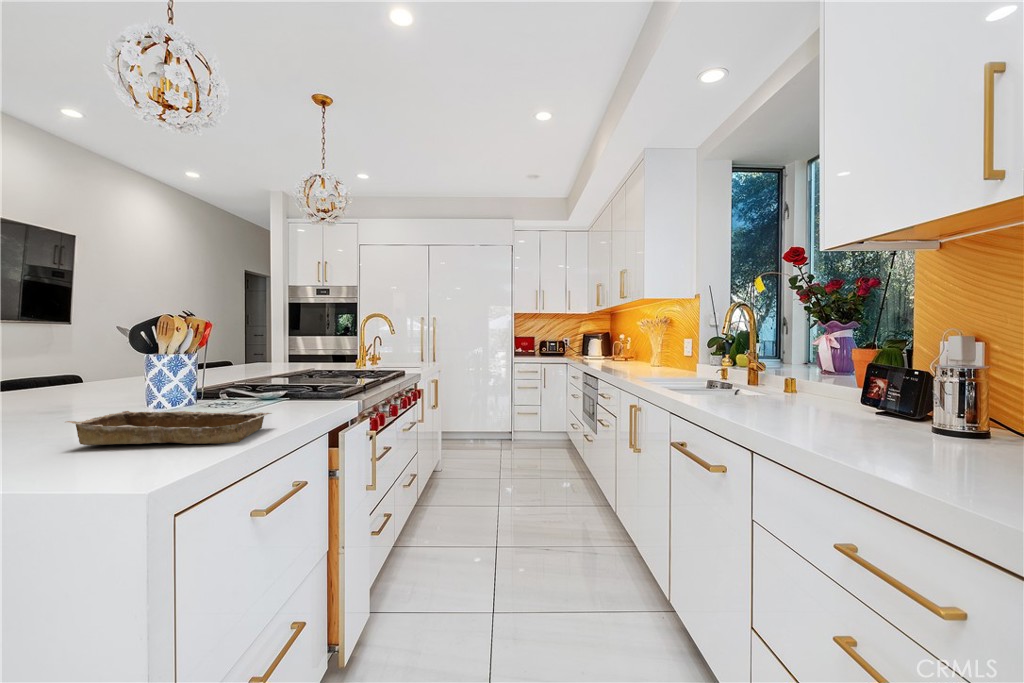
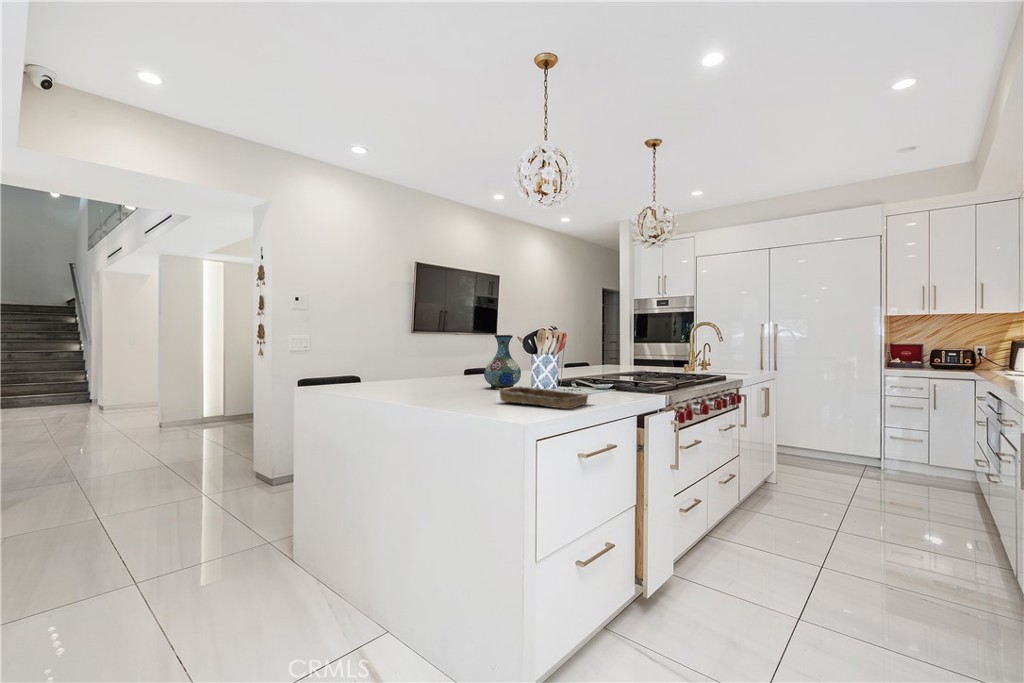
vase: none [34,322,122,417] -> present [484,335,521,389]

